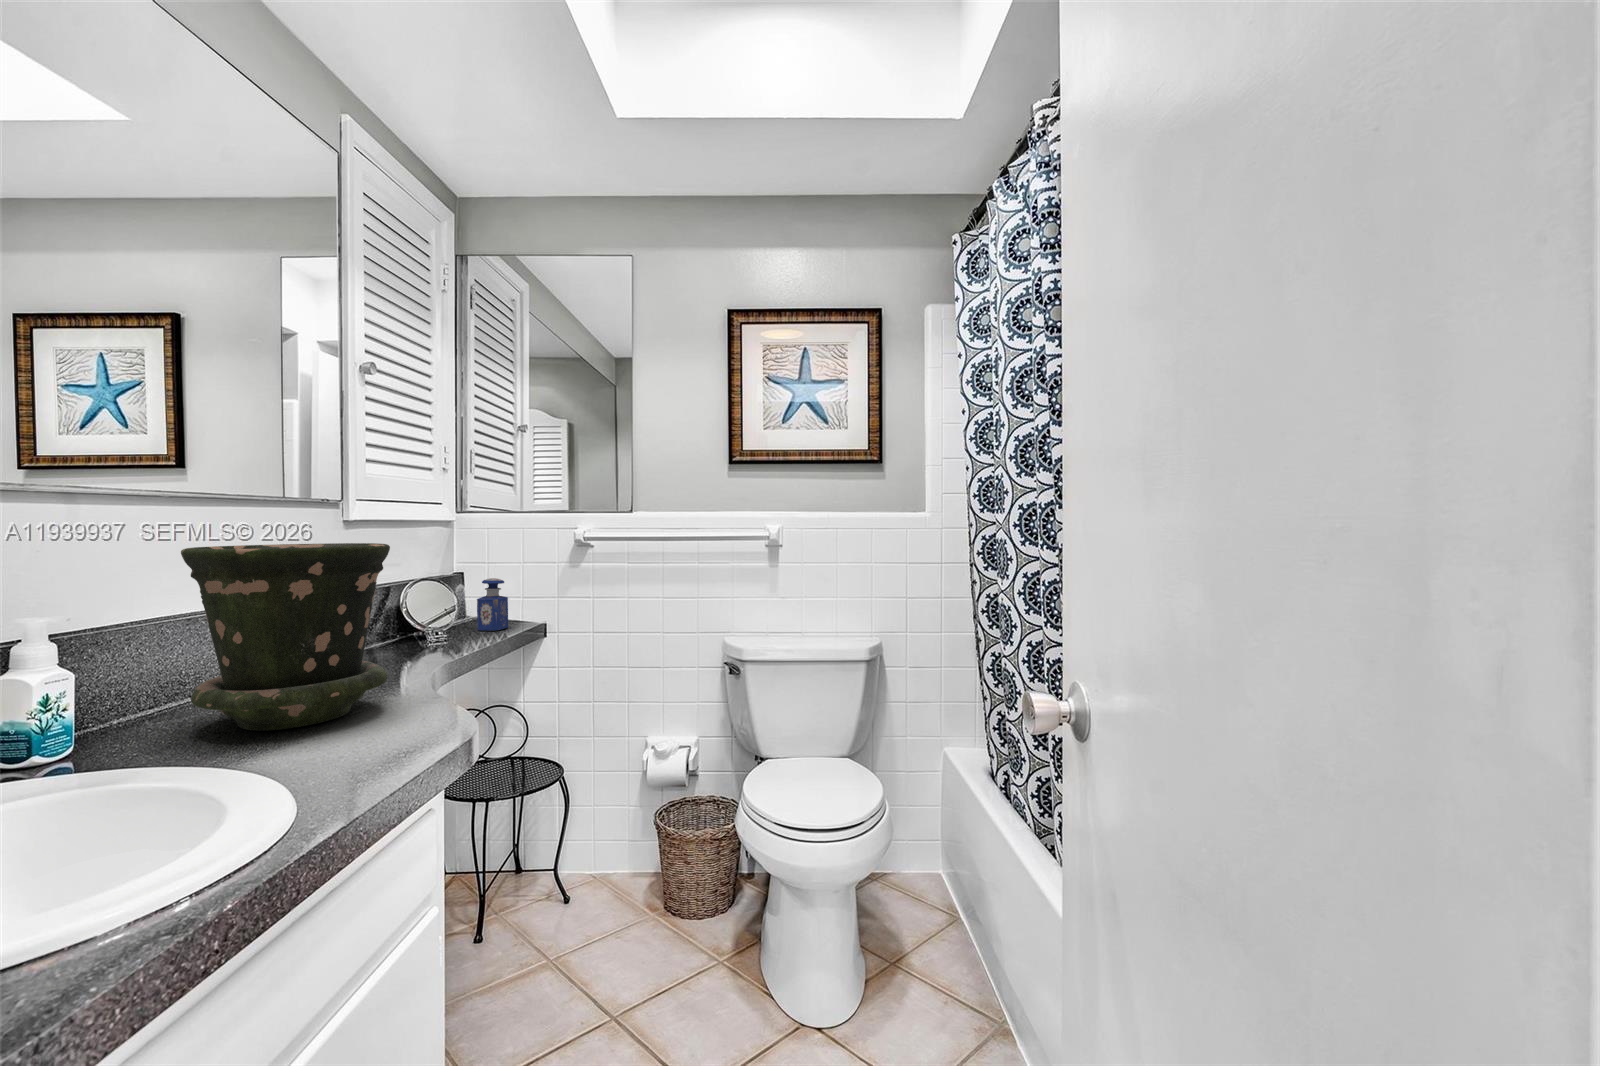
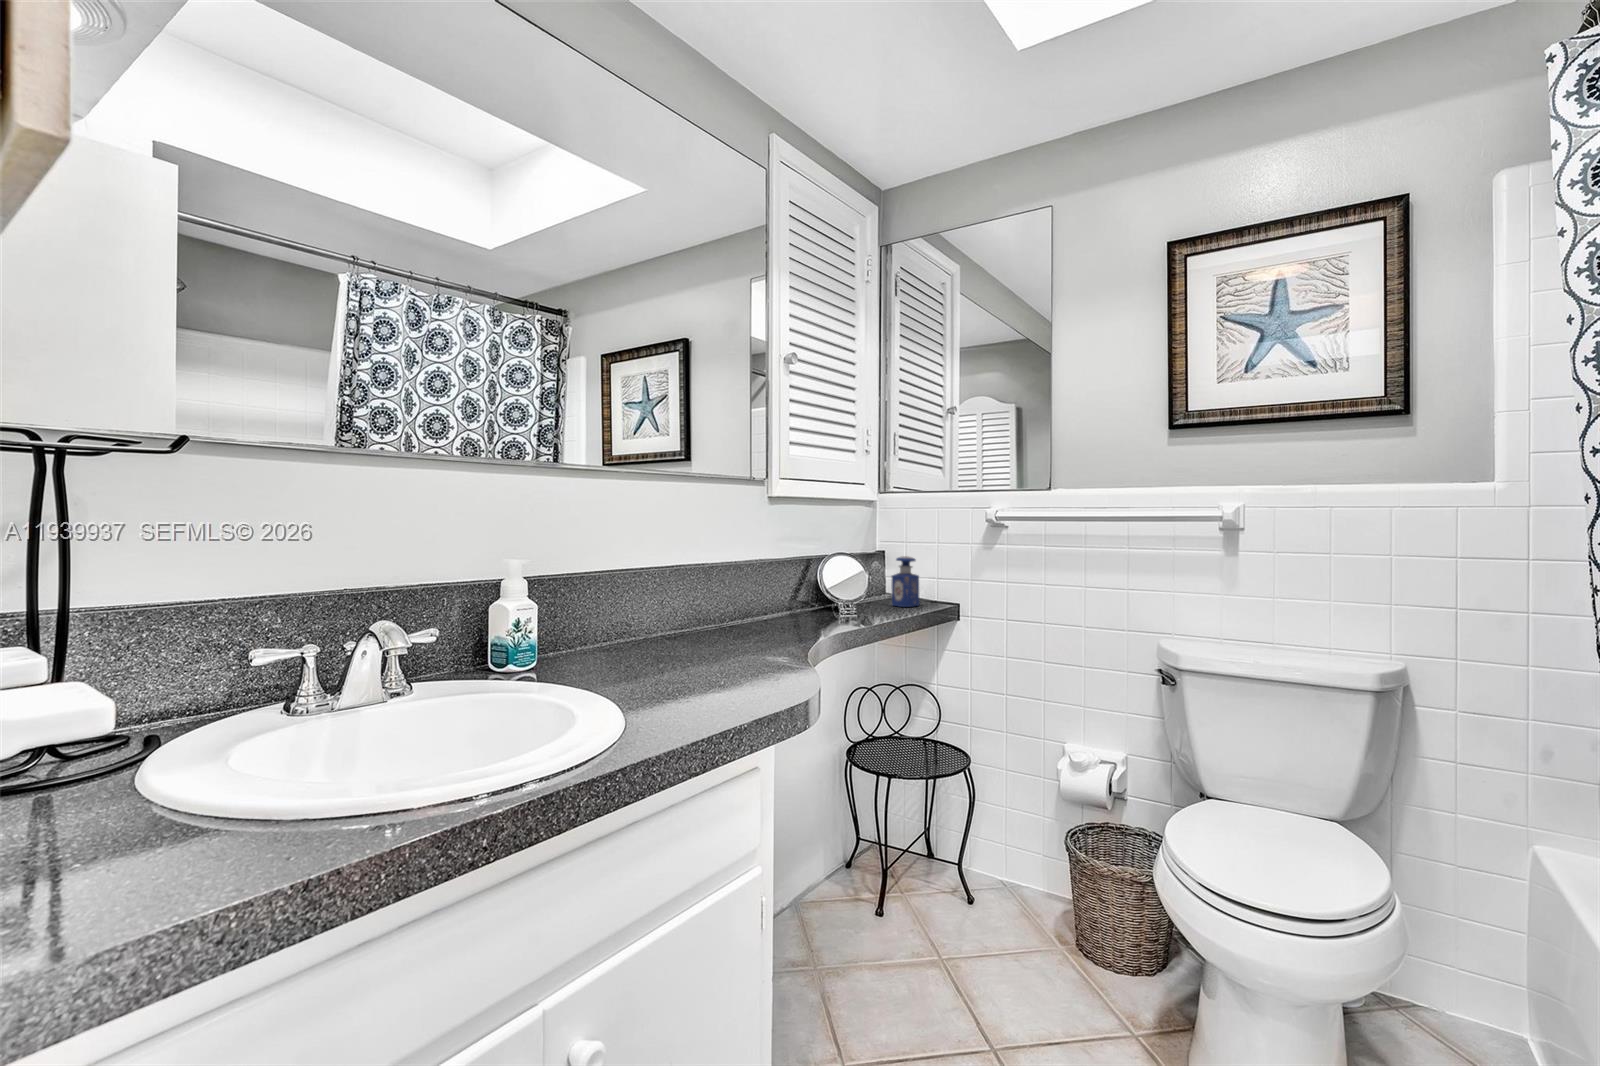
flower pot: present [181,543,390,731] -> none [620,509,765,667]

